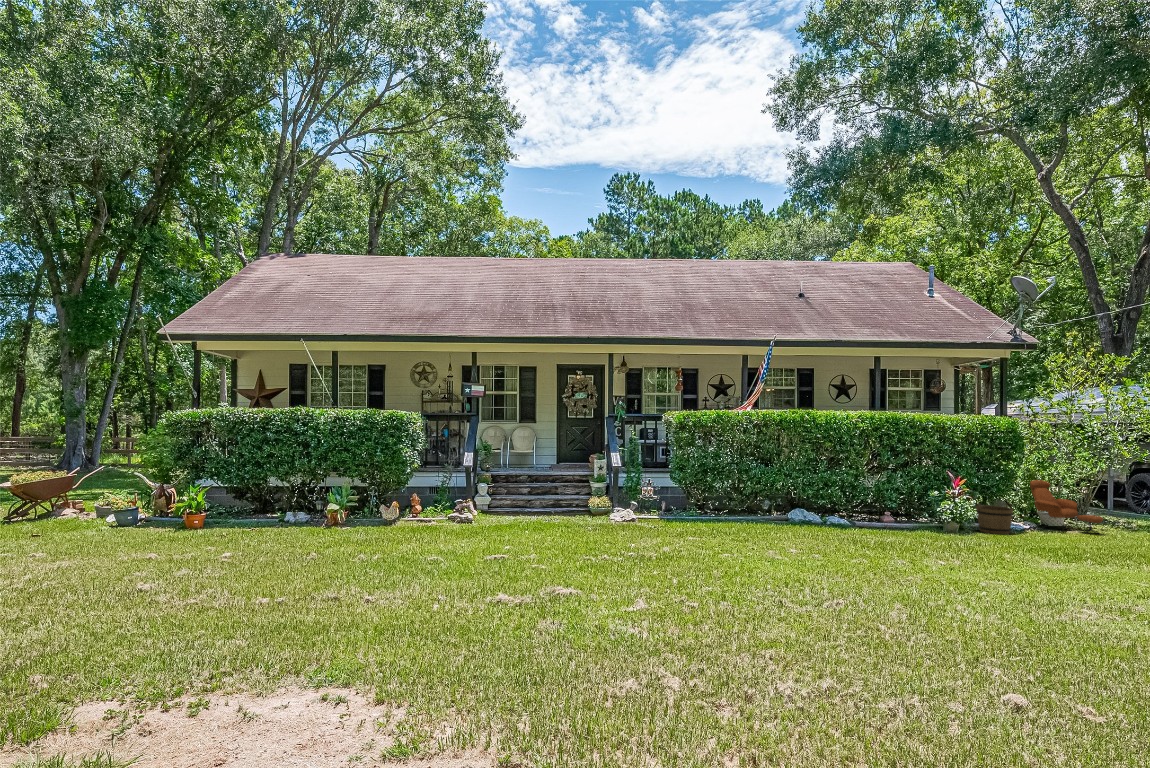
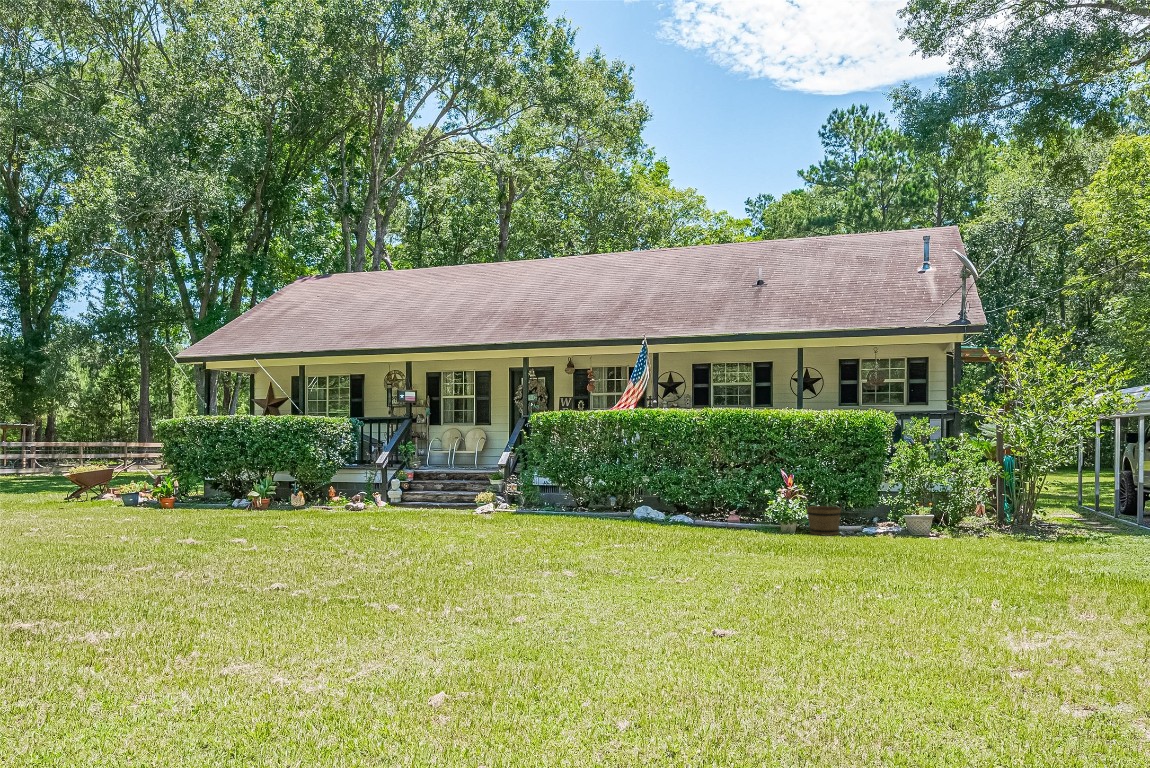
lounge chair: present [1030,480,1103,535] -> none [899,481,952,542]

